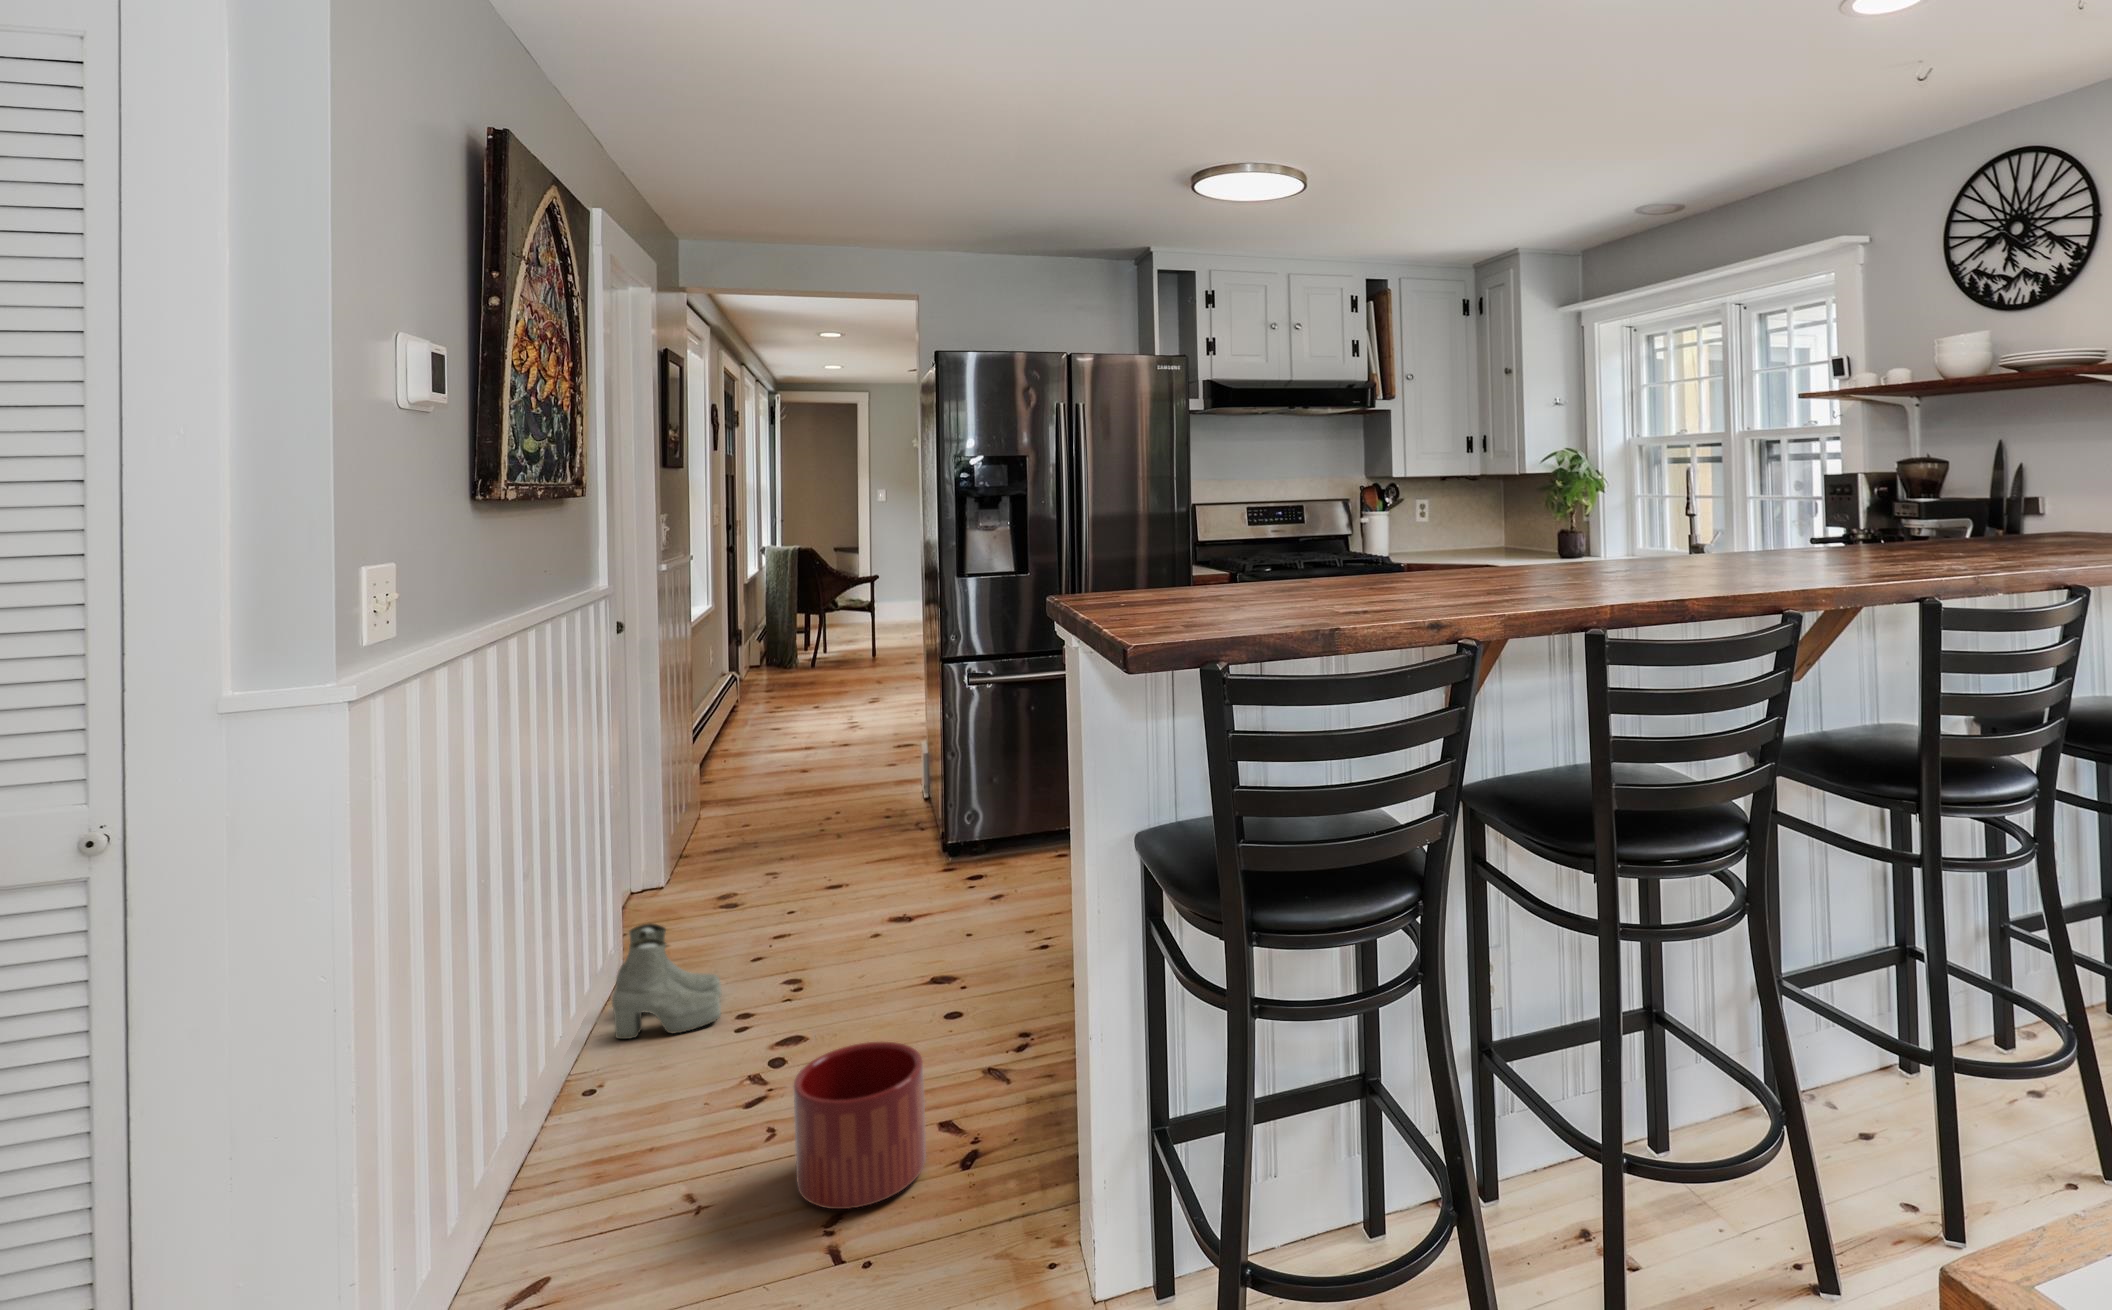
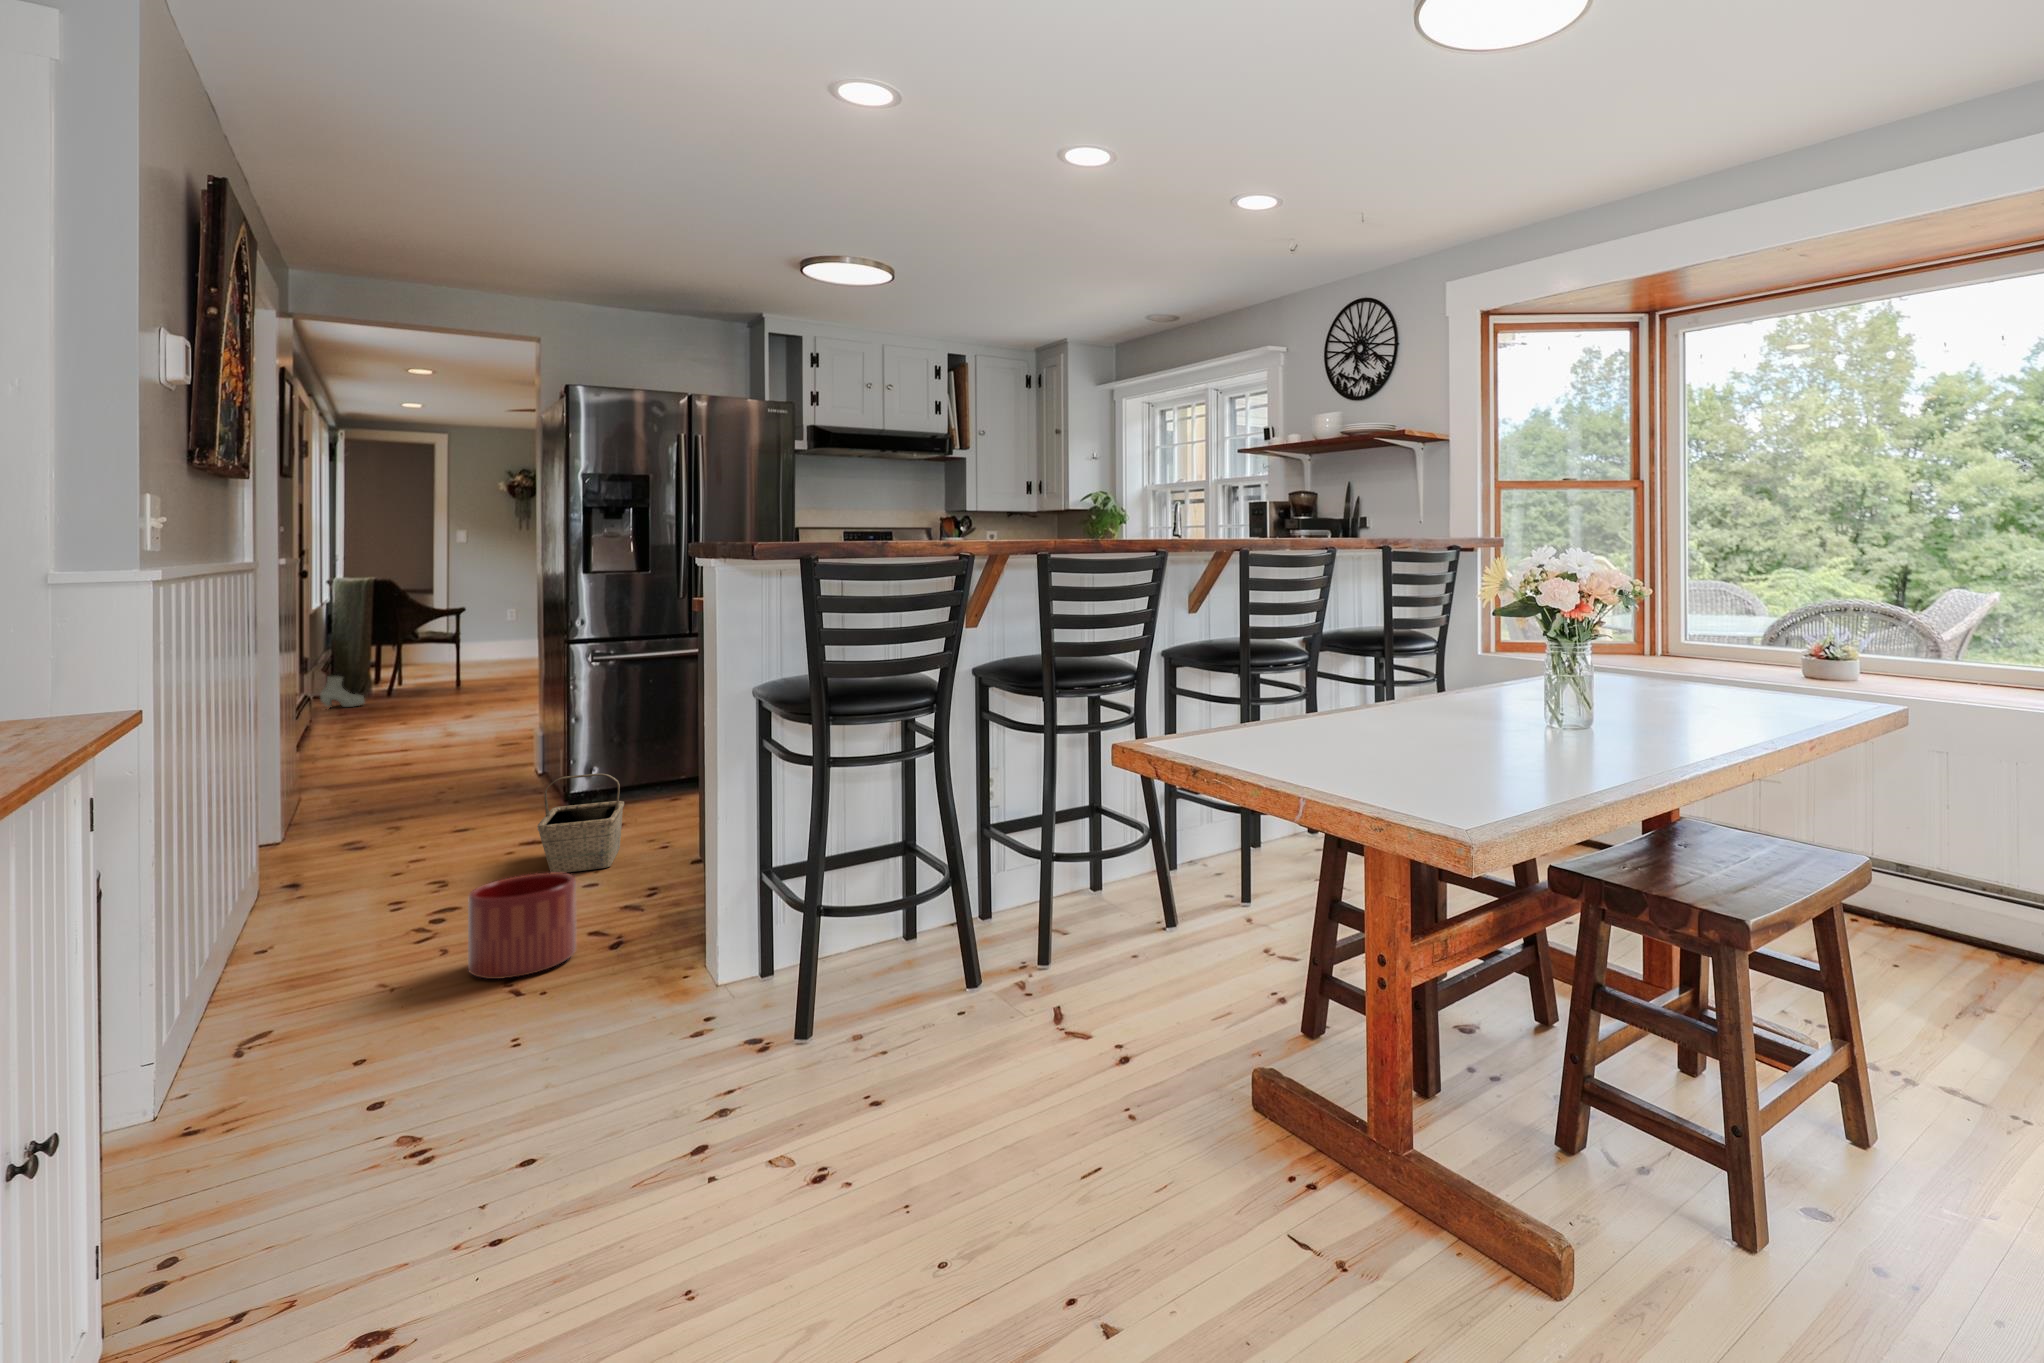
basket: none [903,847,1001,977] -> present [537,773,624,873]
boots: present [612,924,722,1039] -> present [320,675,364,707]

